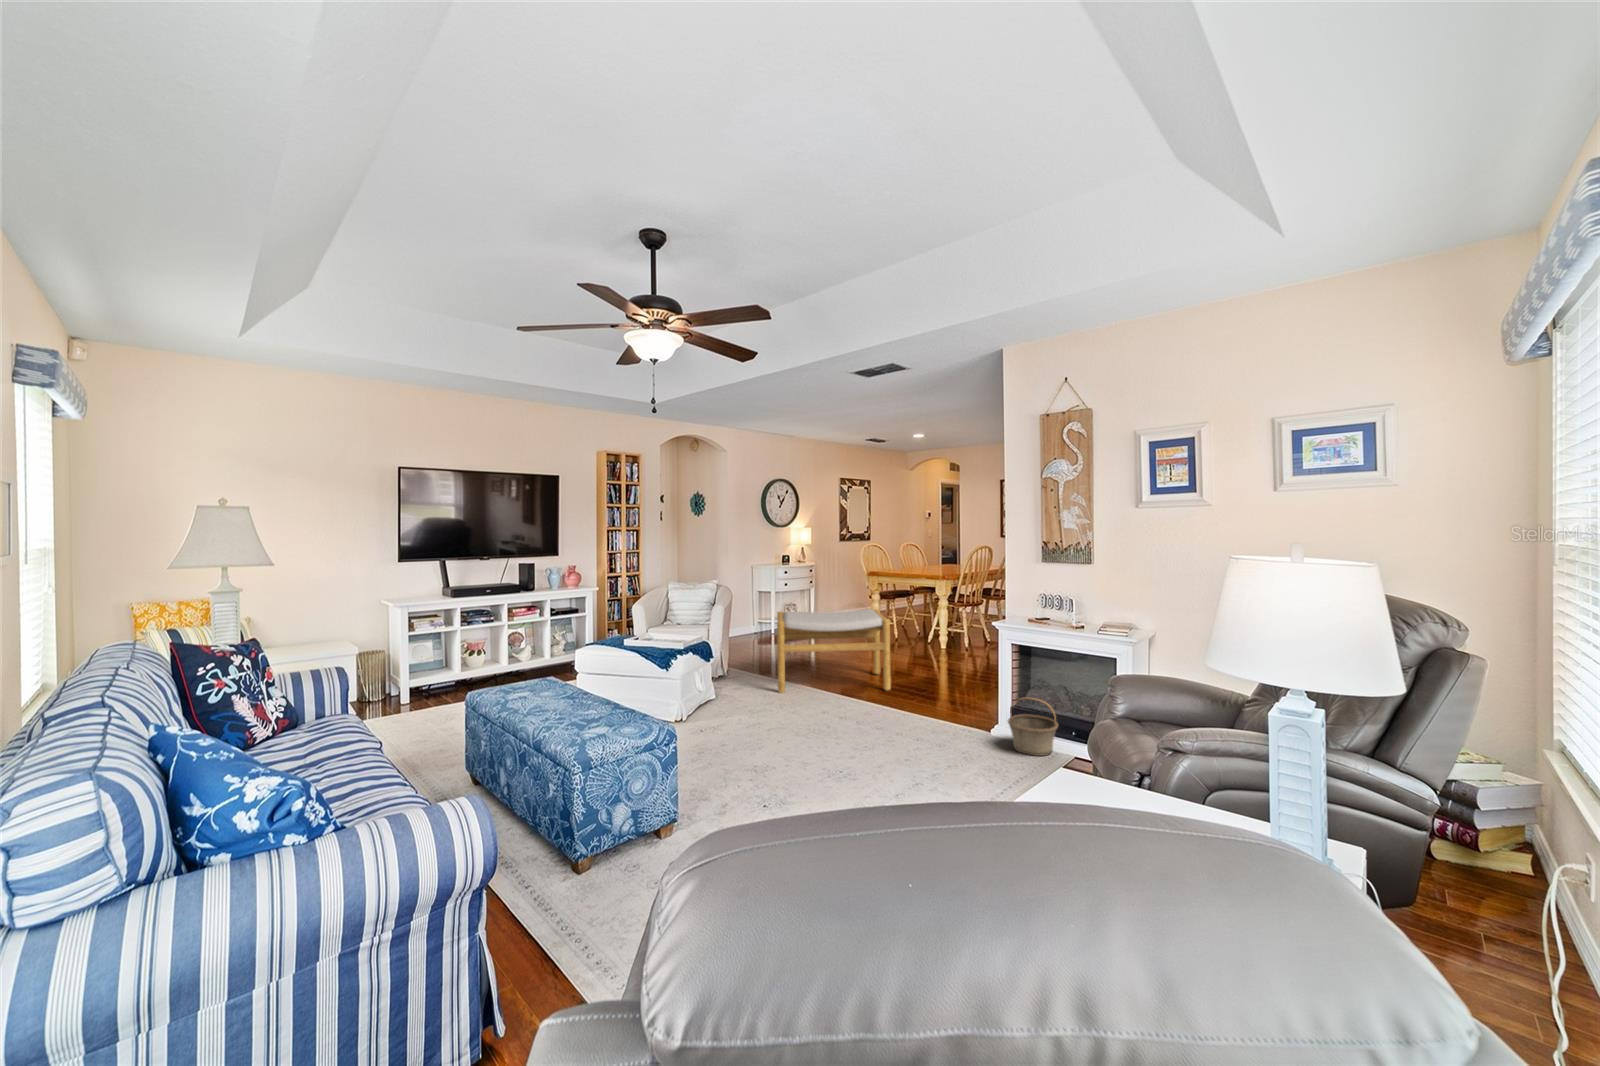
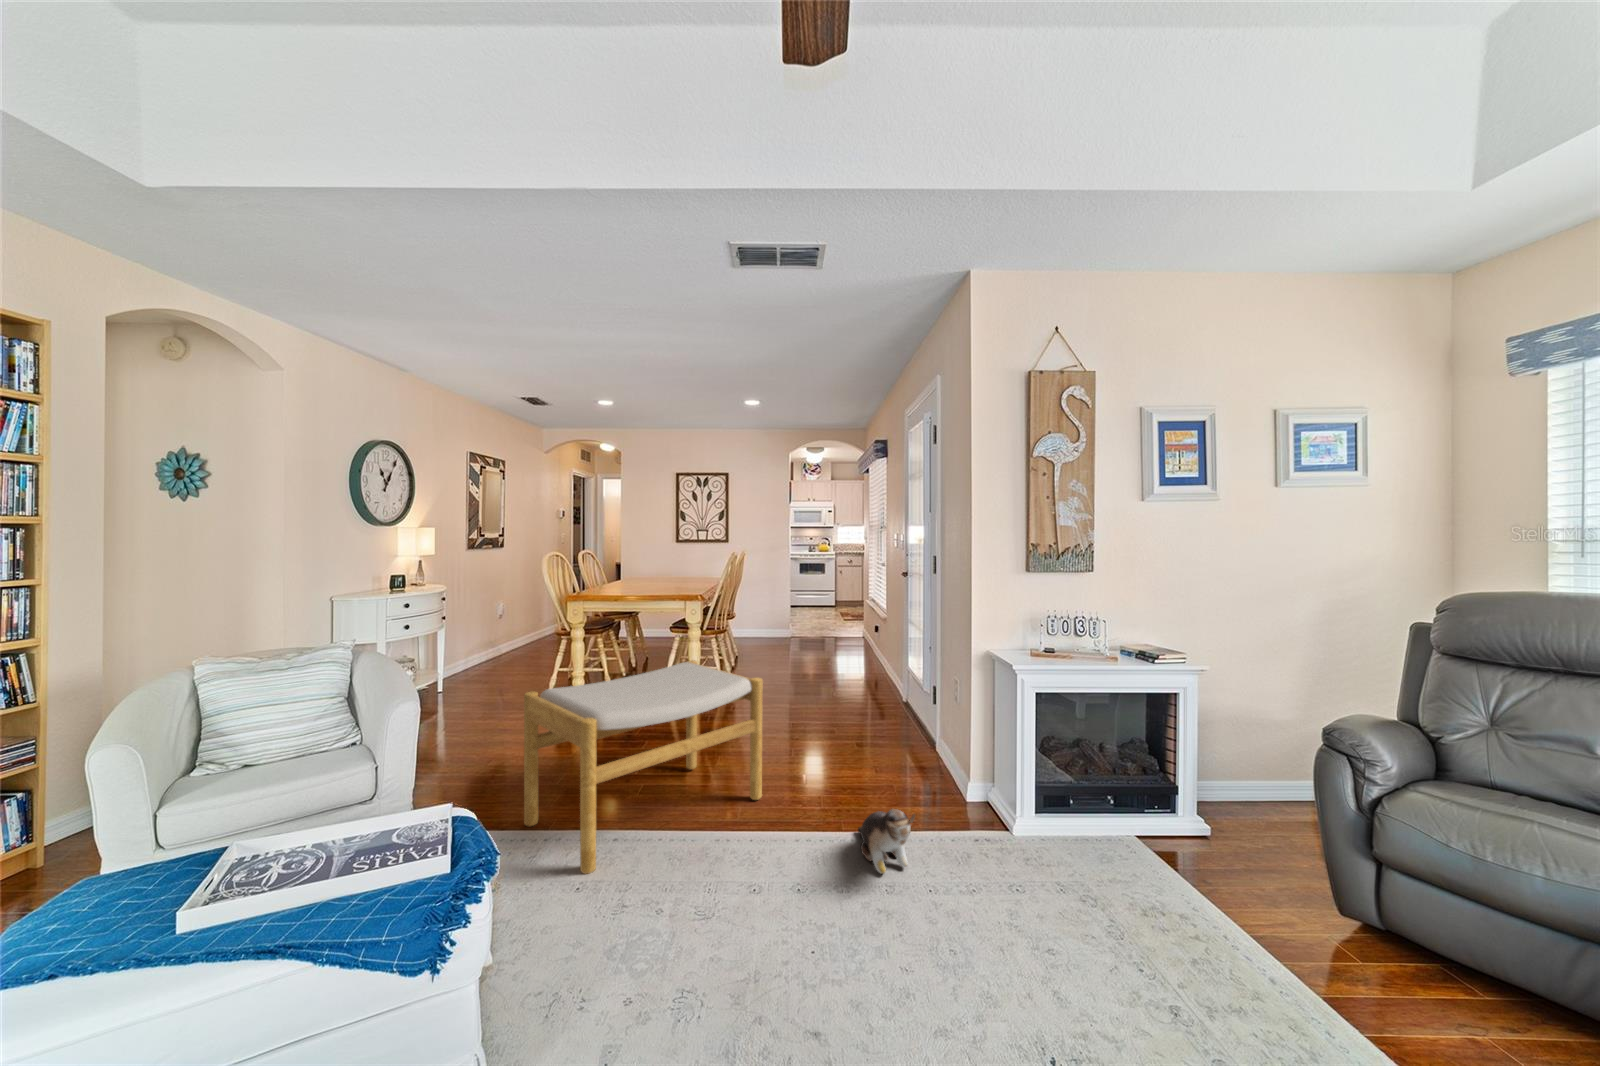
plush toy: none [886,688,917,724] -> present [858,809,915,874]
basket: present [1008,698,1058,756] -> none [1057,774,1136,865]

